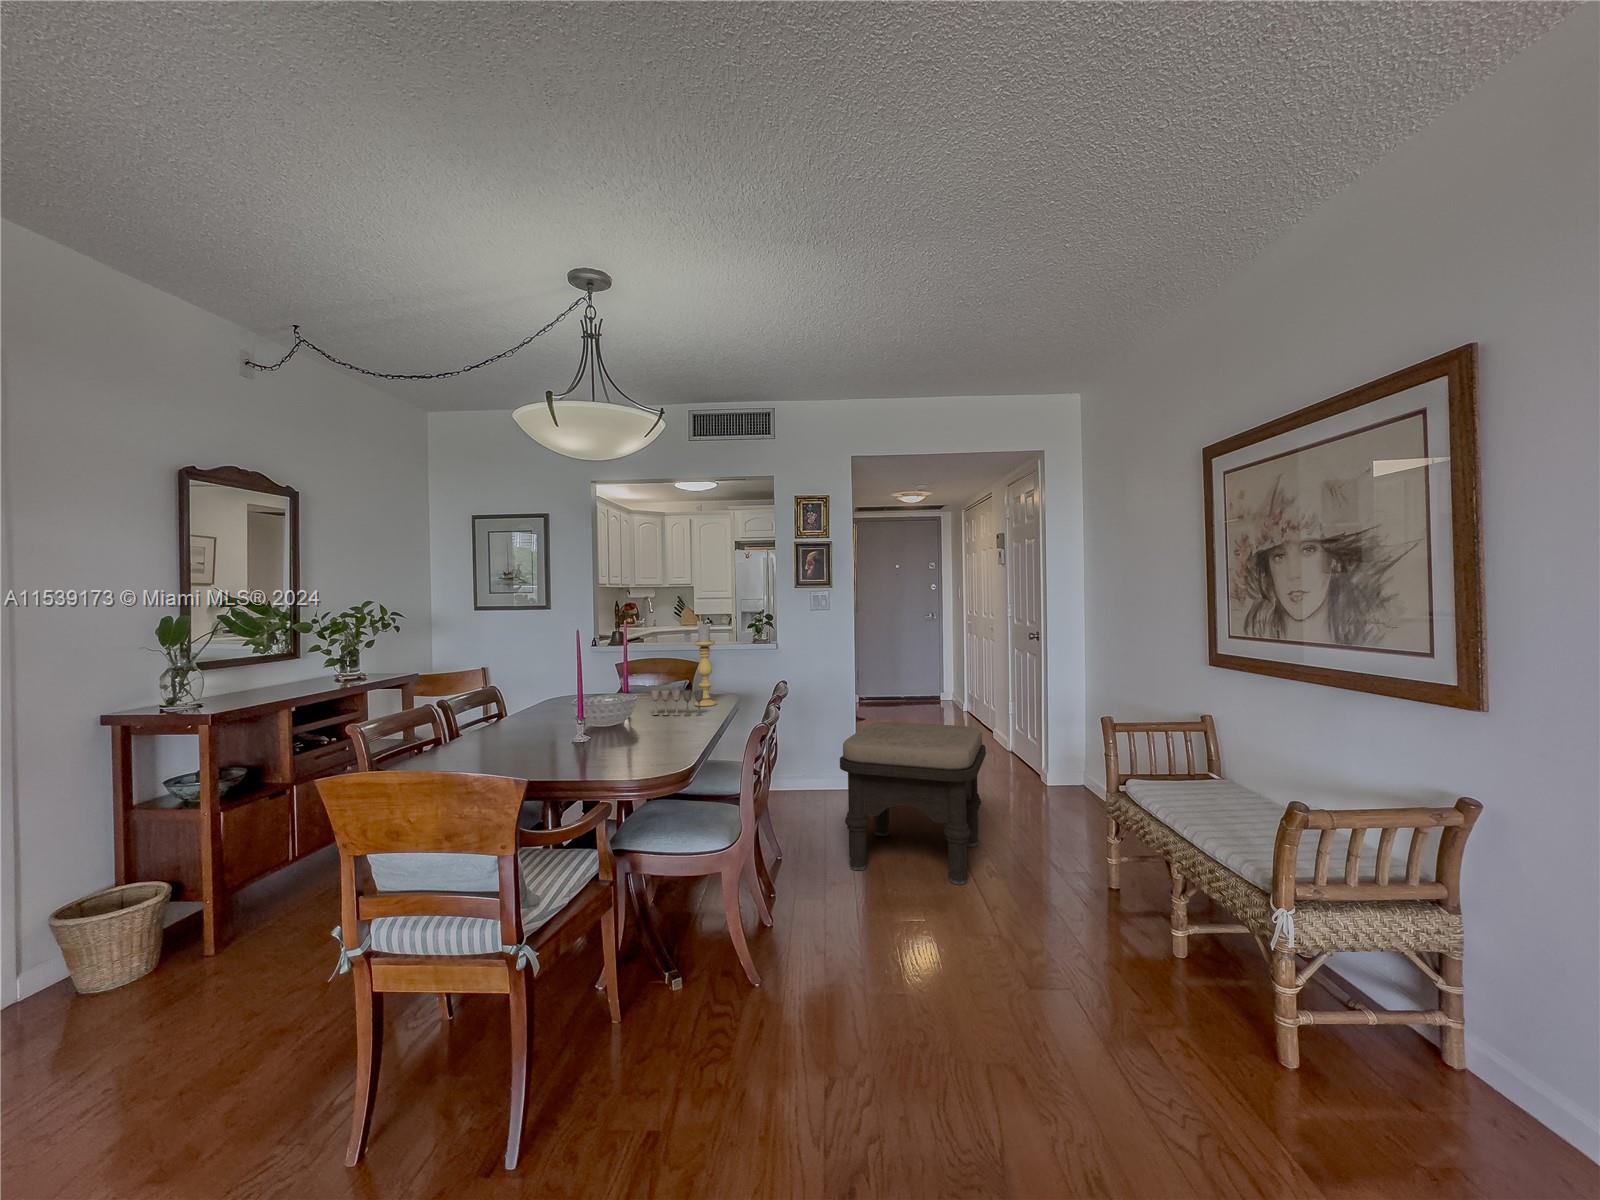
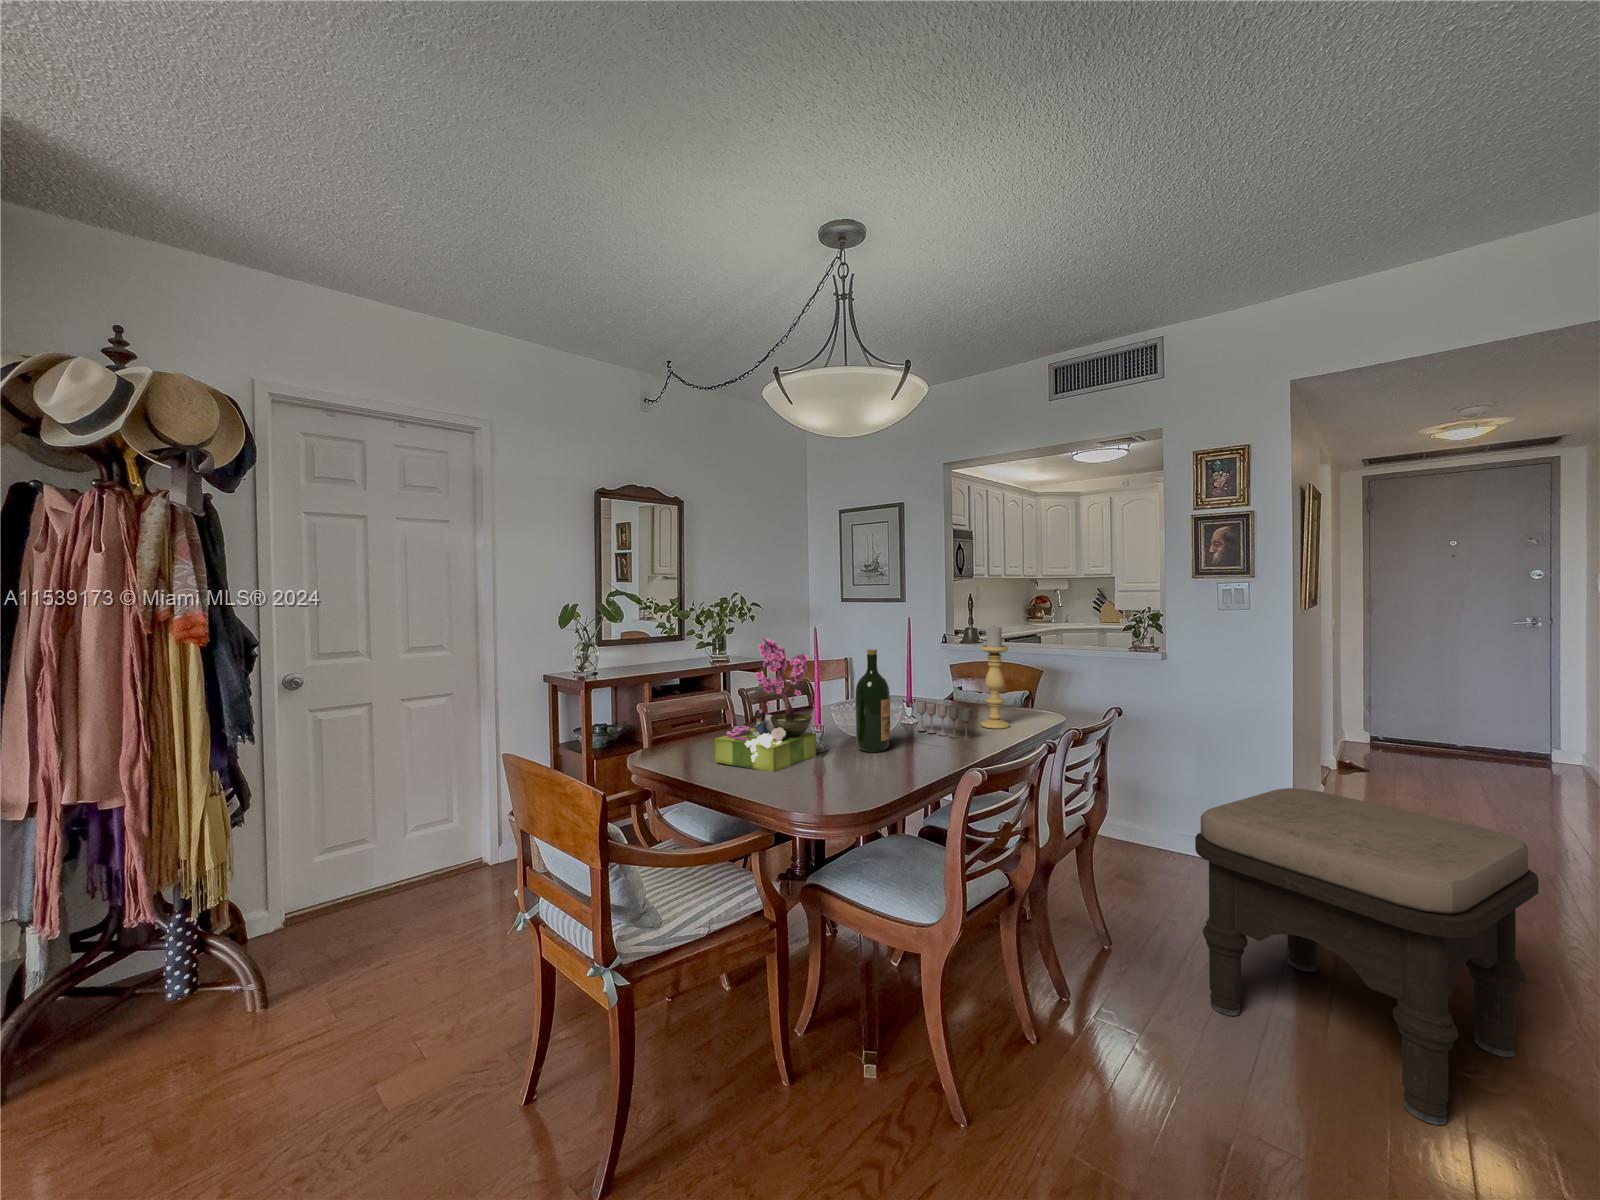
flower arrangement: none [512,640,600,761] -> present [715,638,816,772]
wine bottle: none [624,647,654,733] -> present [855,649,890,752]

